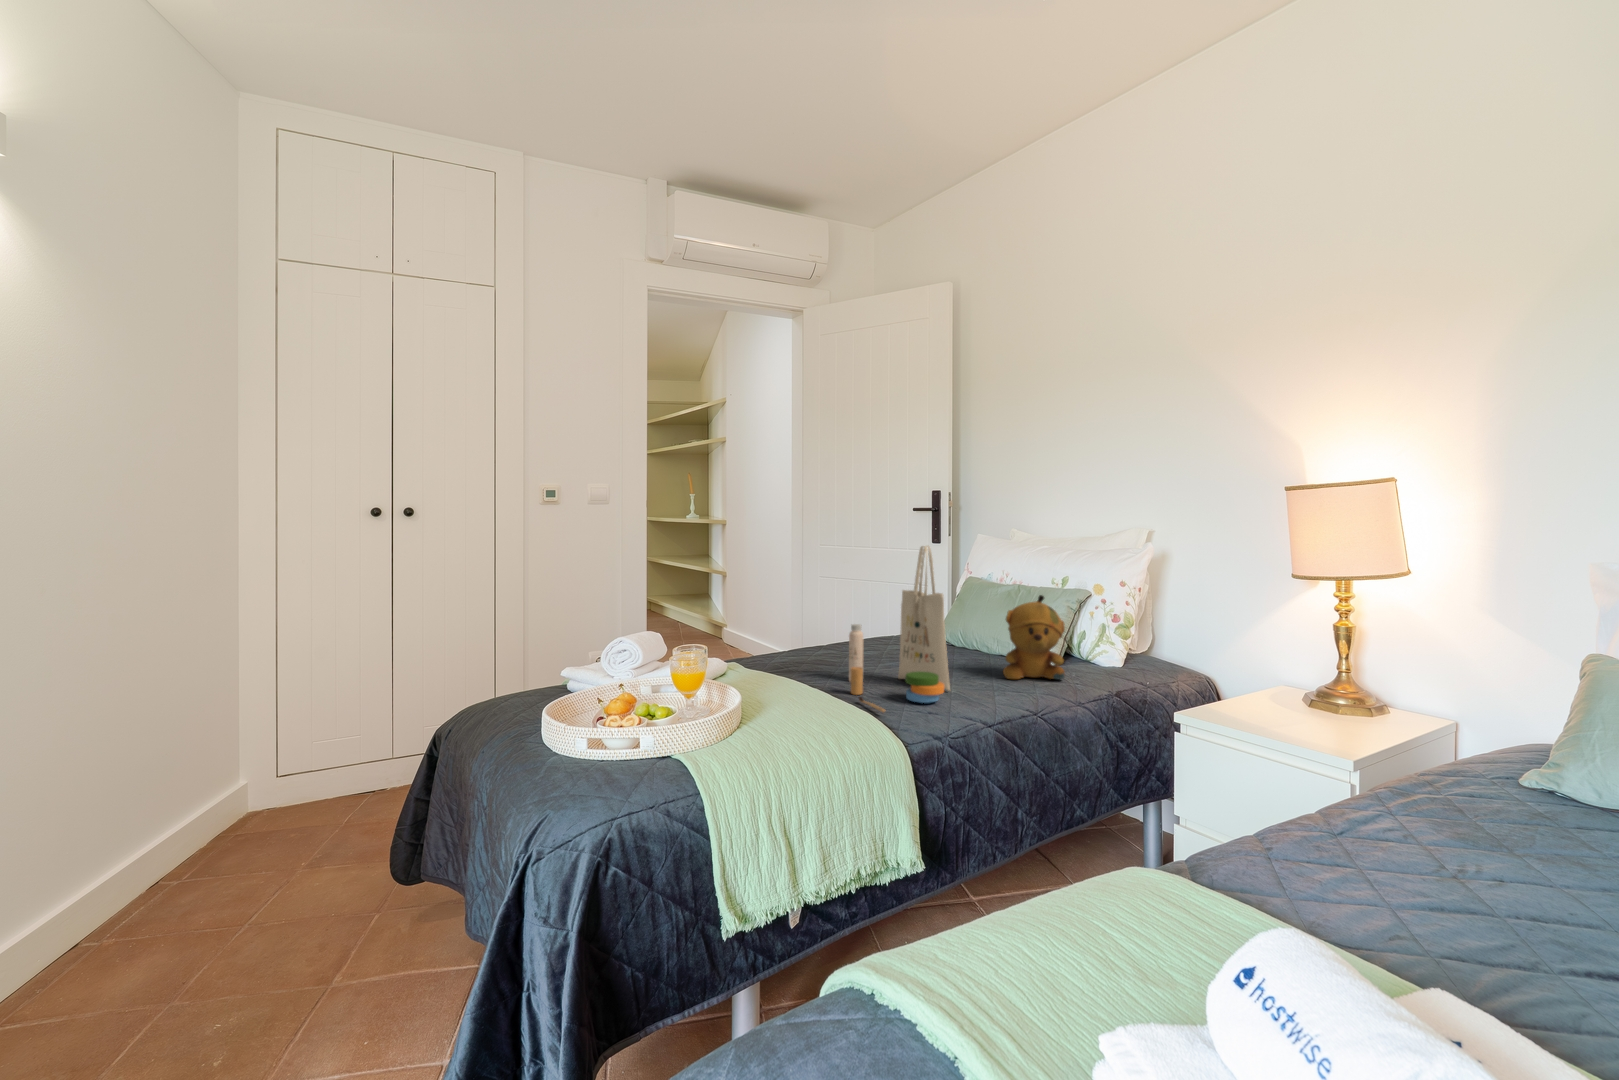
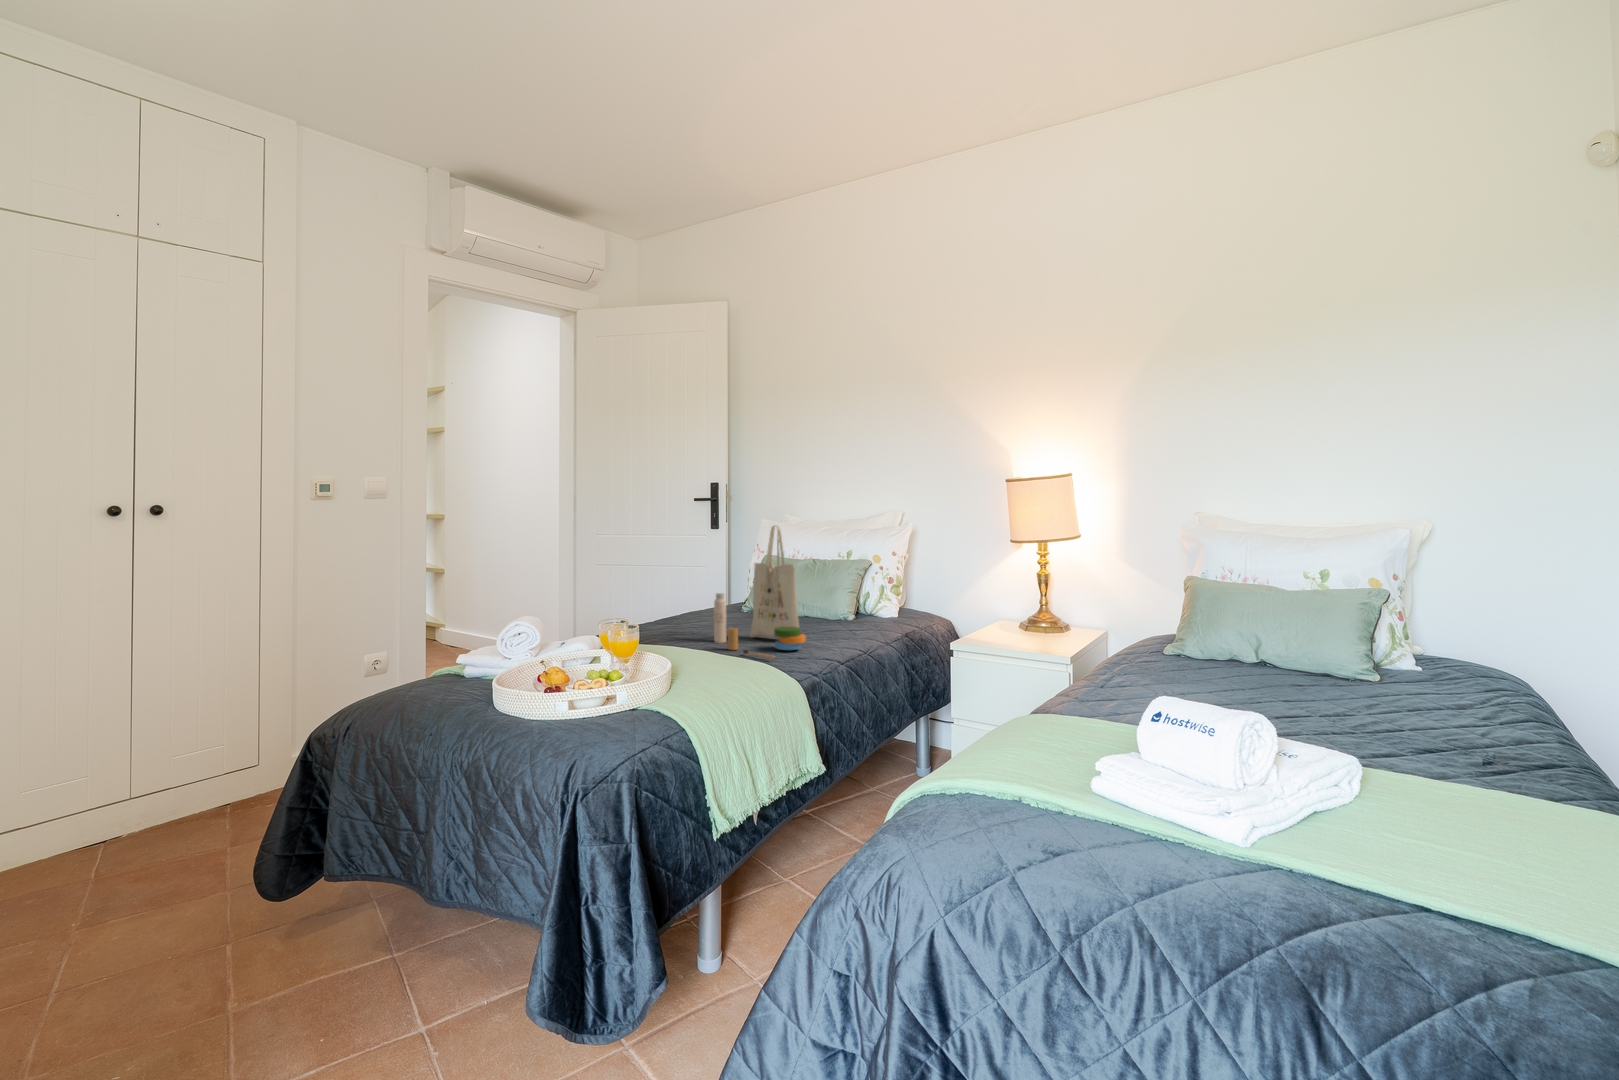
stuffed bear: present [1003,595,1065,679] -> none [825,564,869,631]

